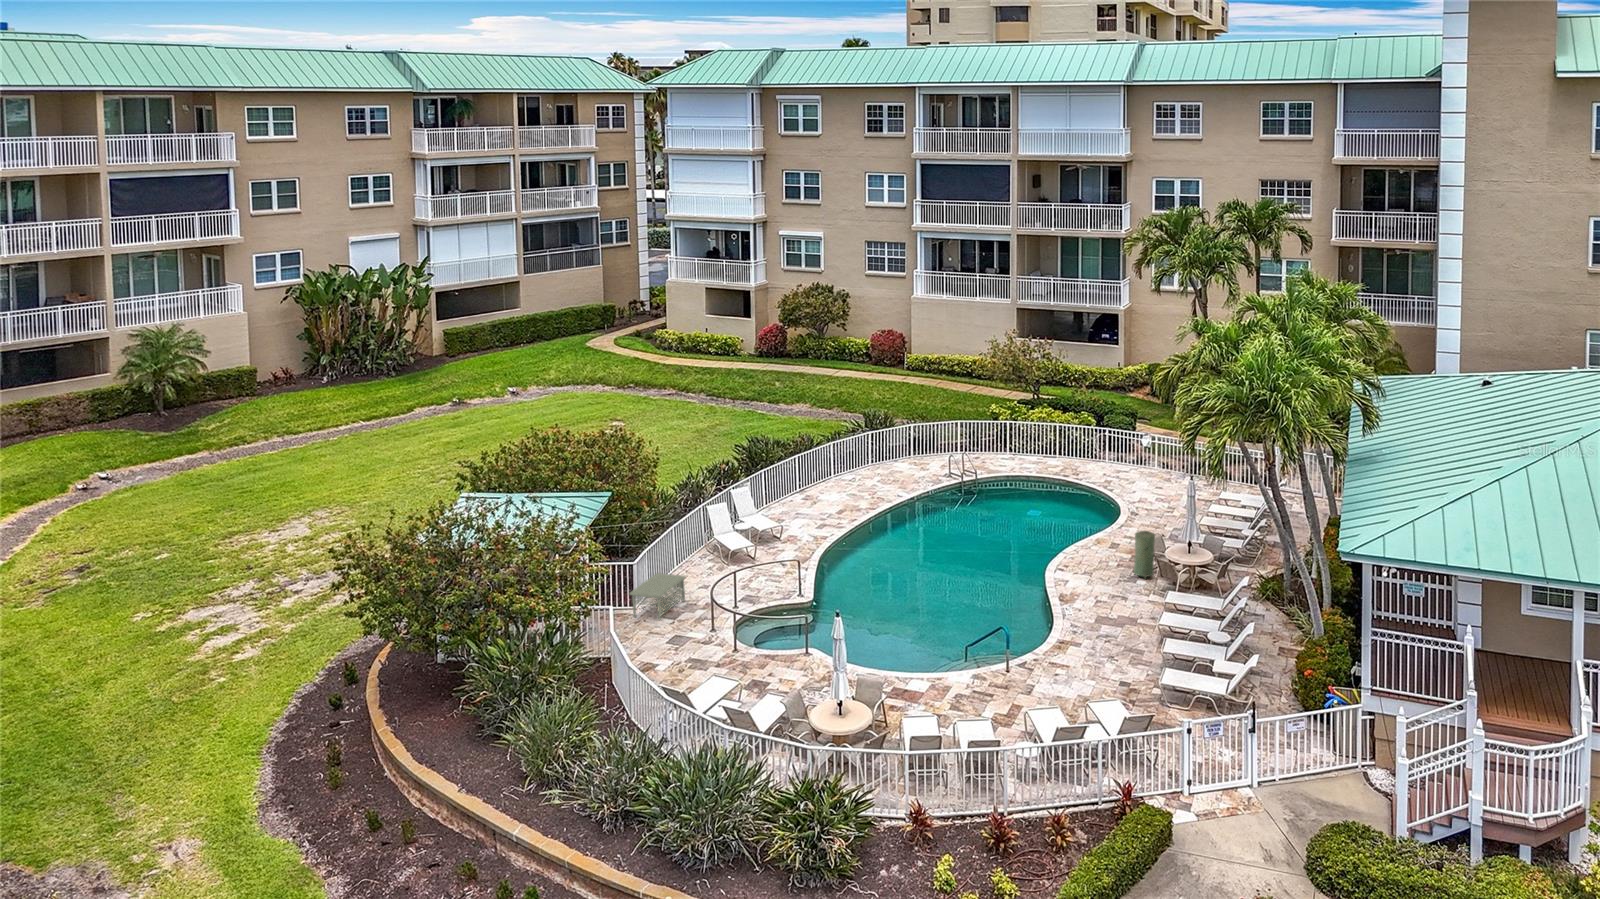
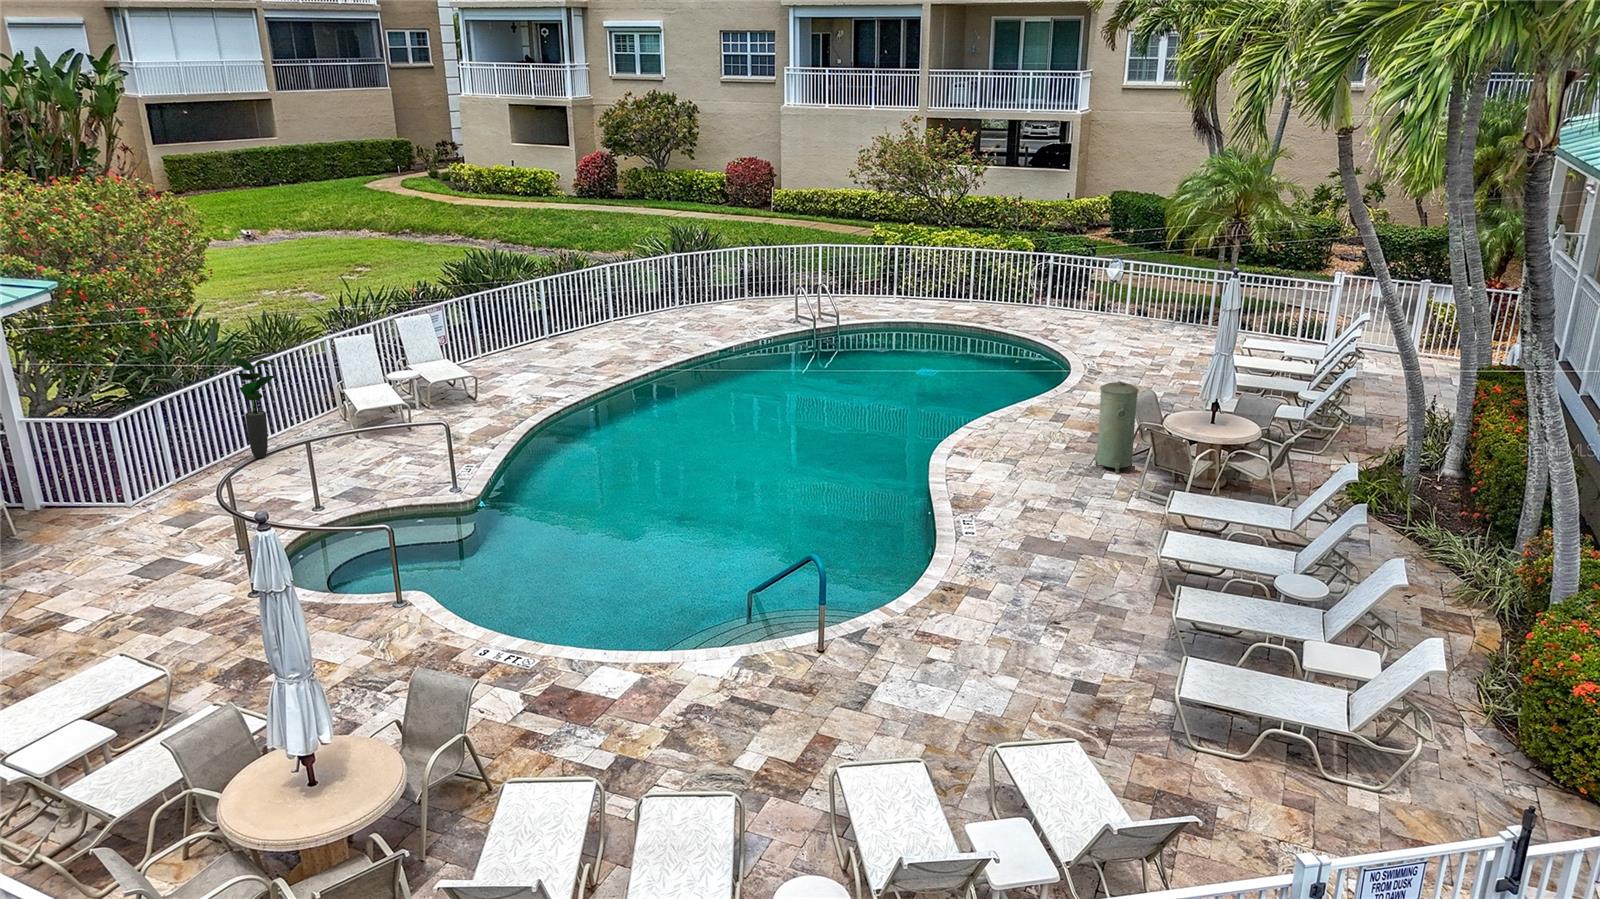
potted plant: none [674,527,697,579] -> present [230,358,275,458]
storage bench: present [630,573,685,621] -> none [77,440,222,532]

